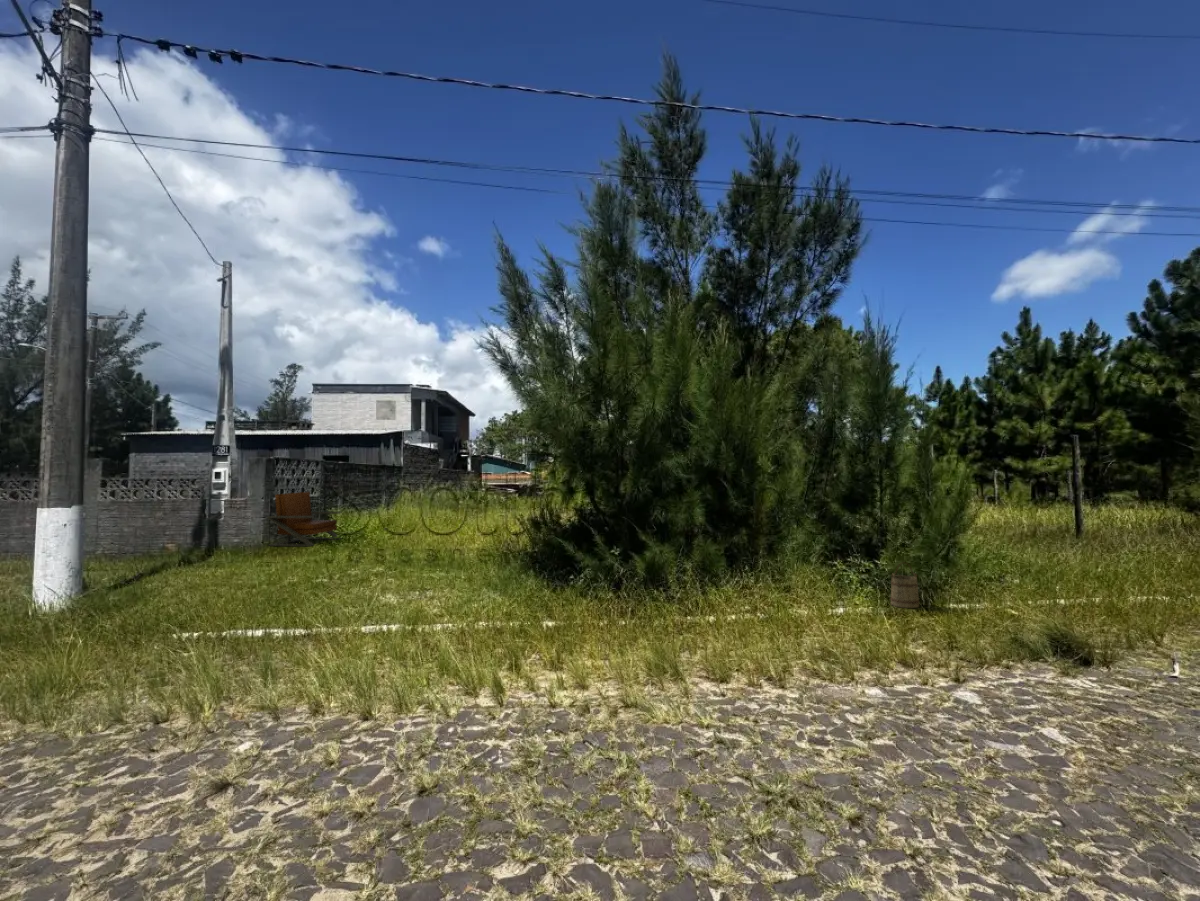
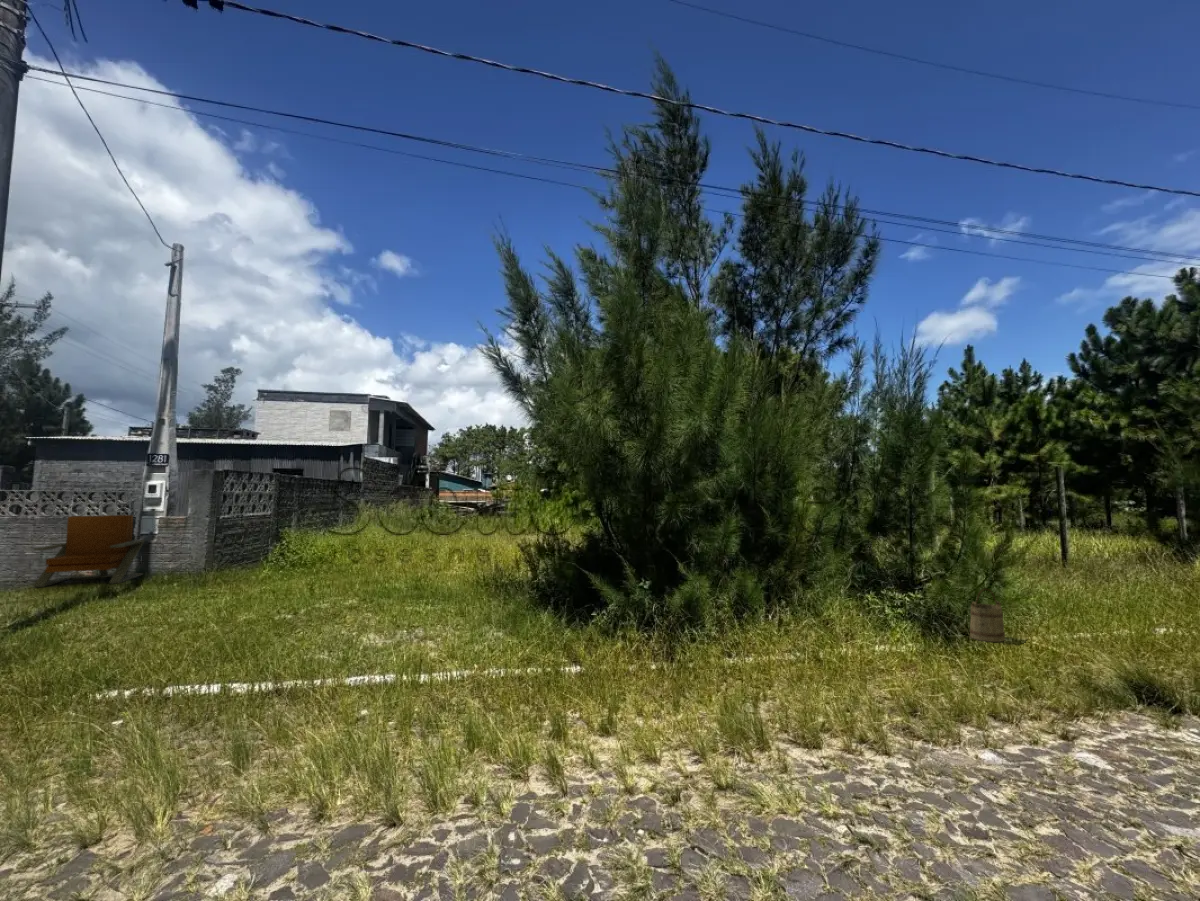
lounge chair: present [267,492,341,546] -> present [33,515,144,587]

